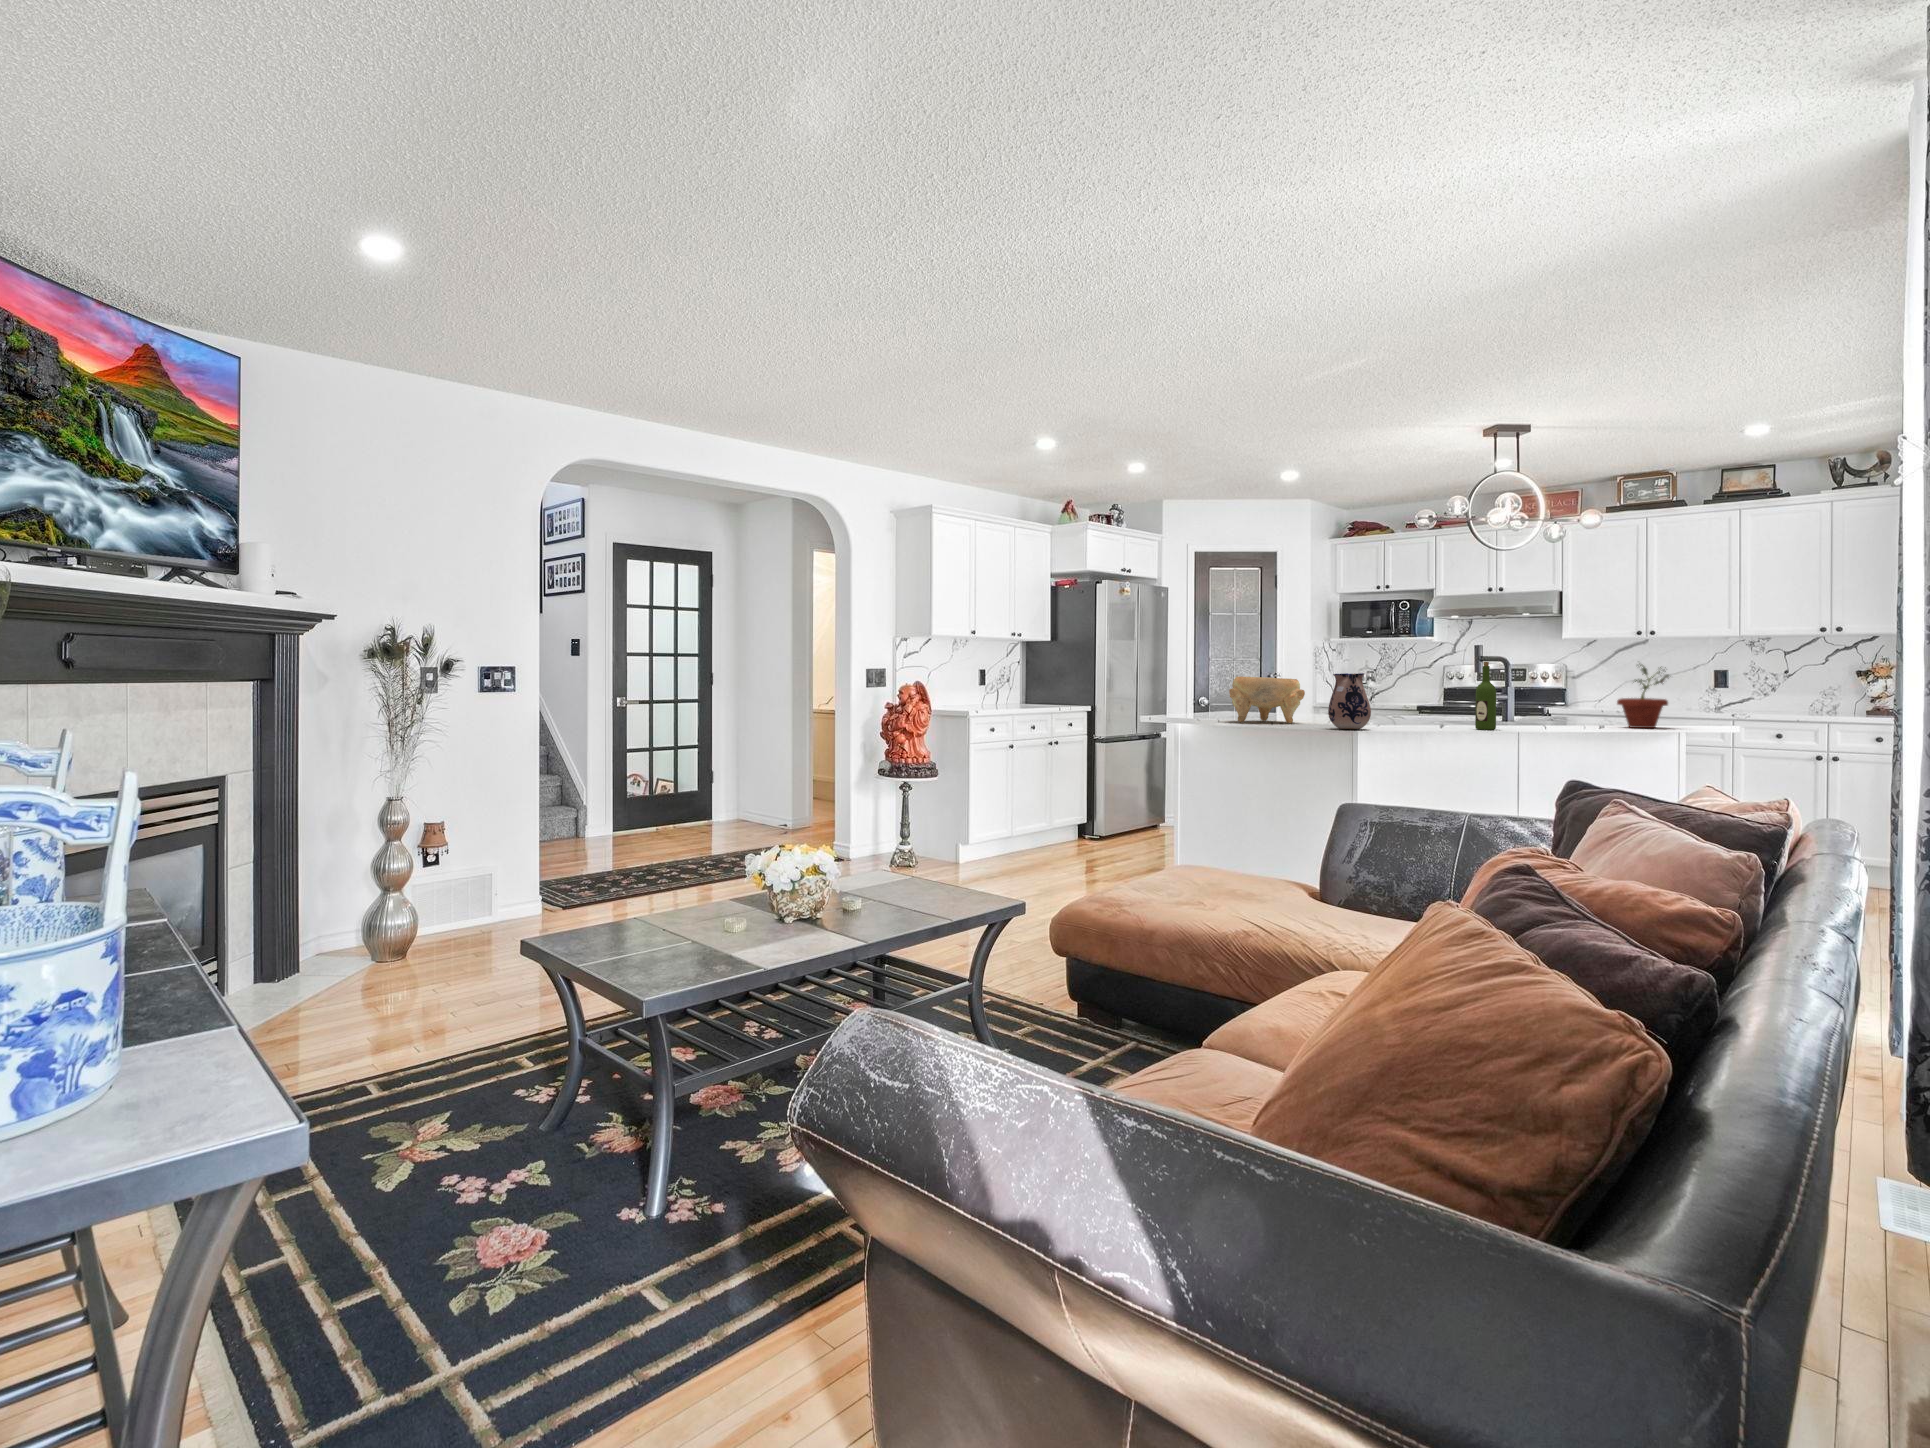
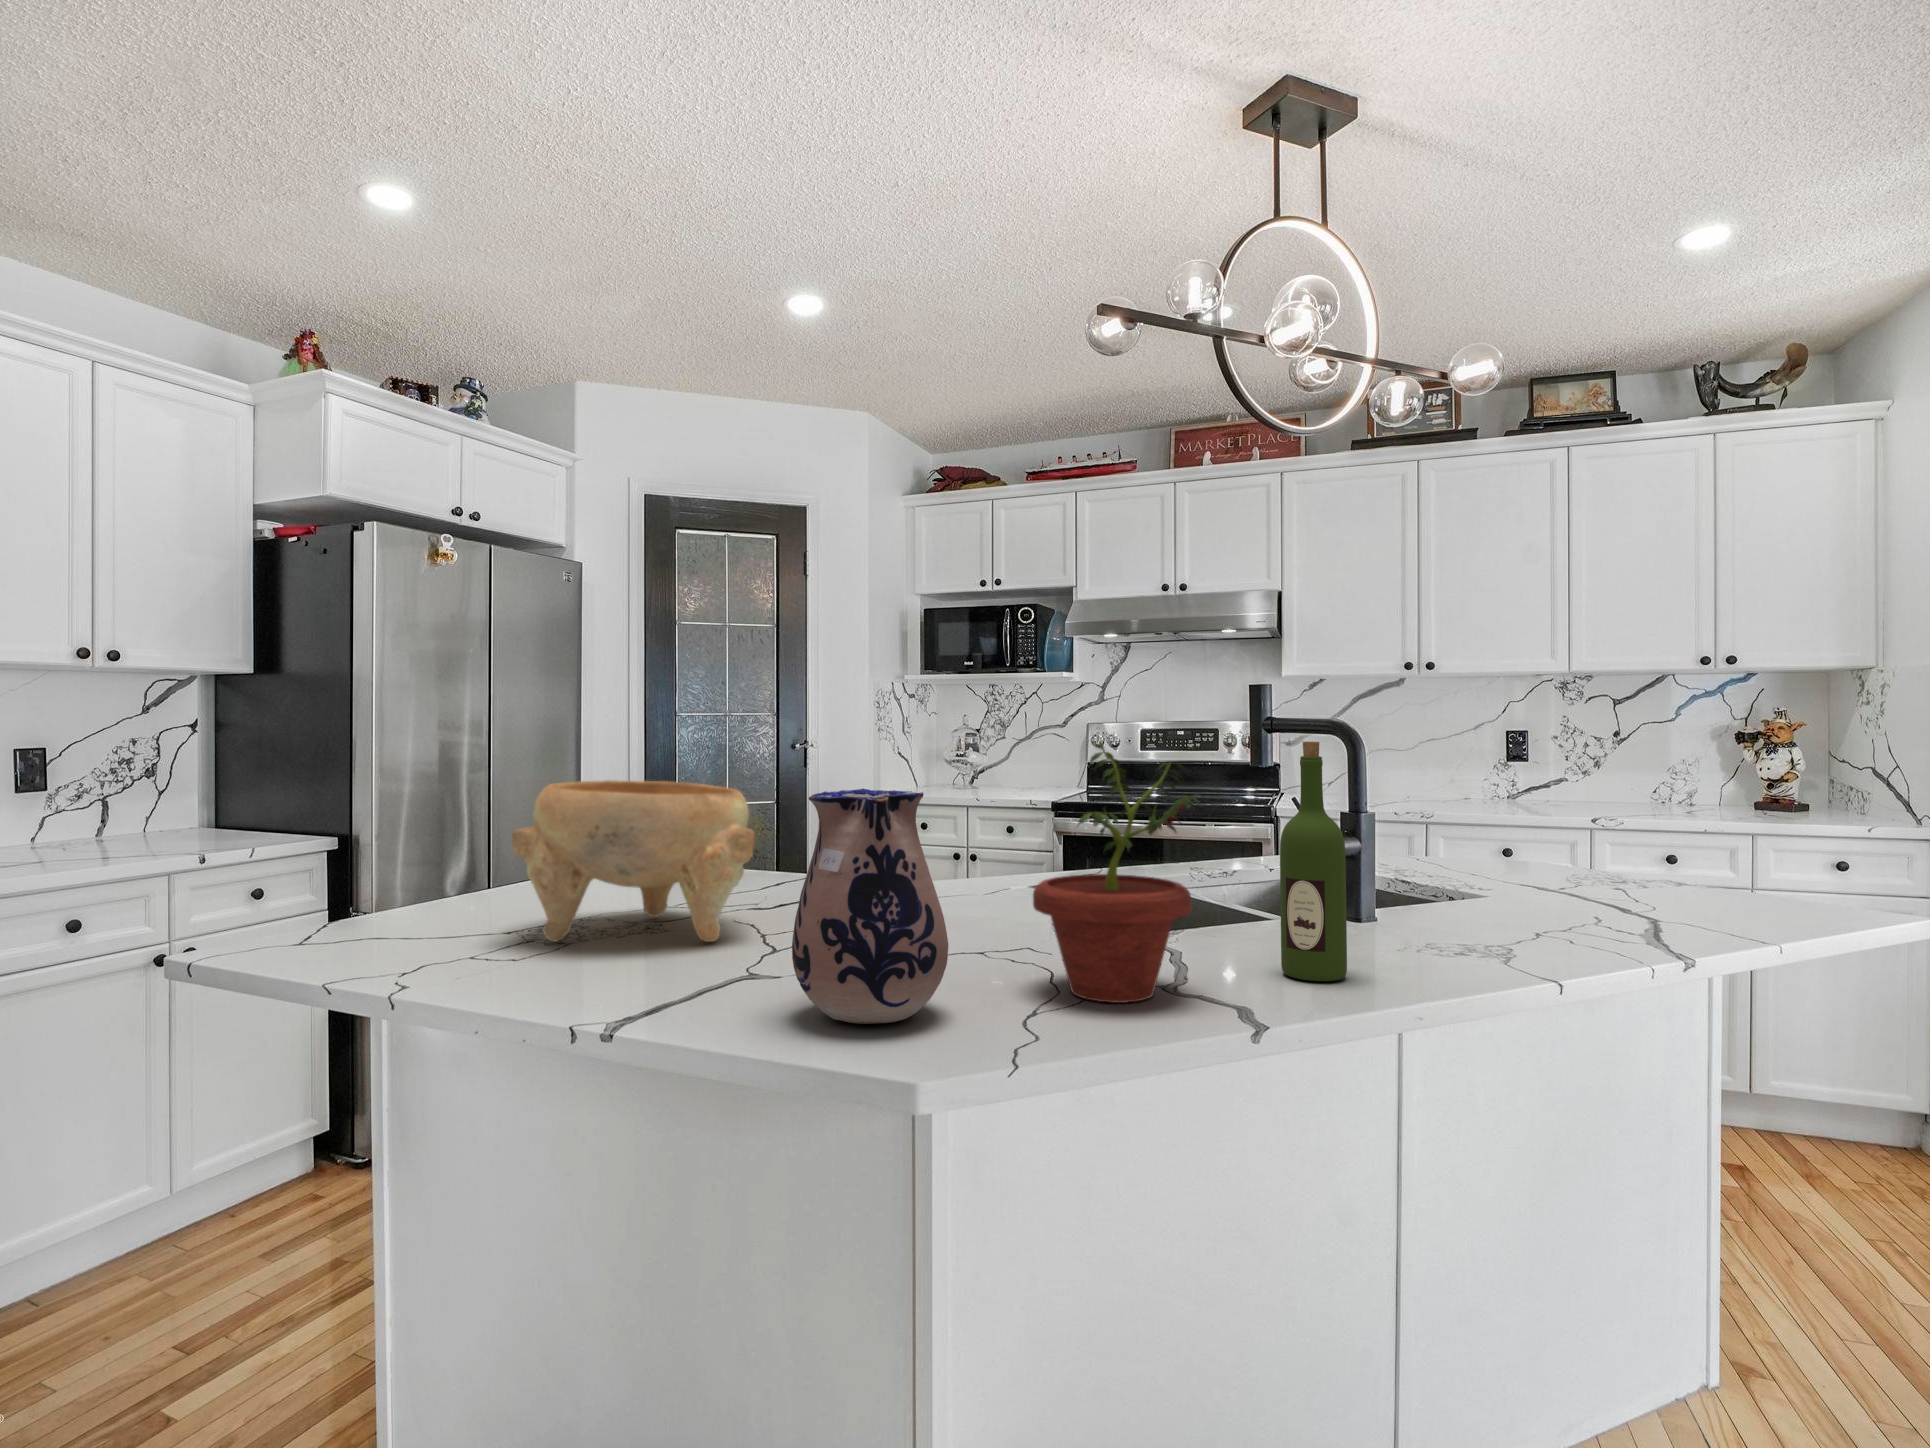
potted plant: present [1617,665,1669,728] -> present [1033,744,1200,1003]

